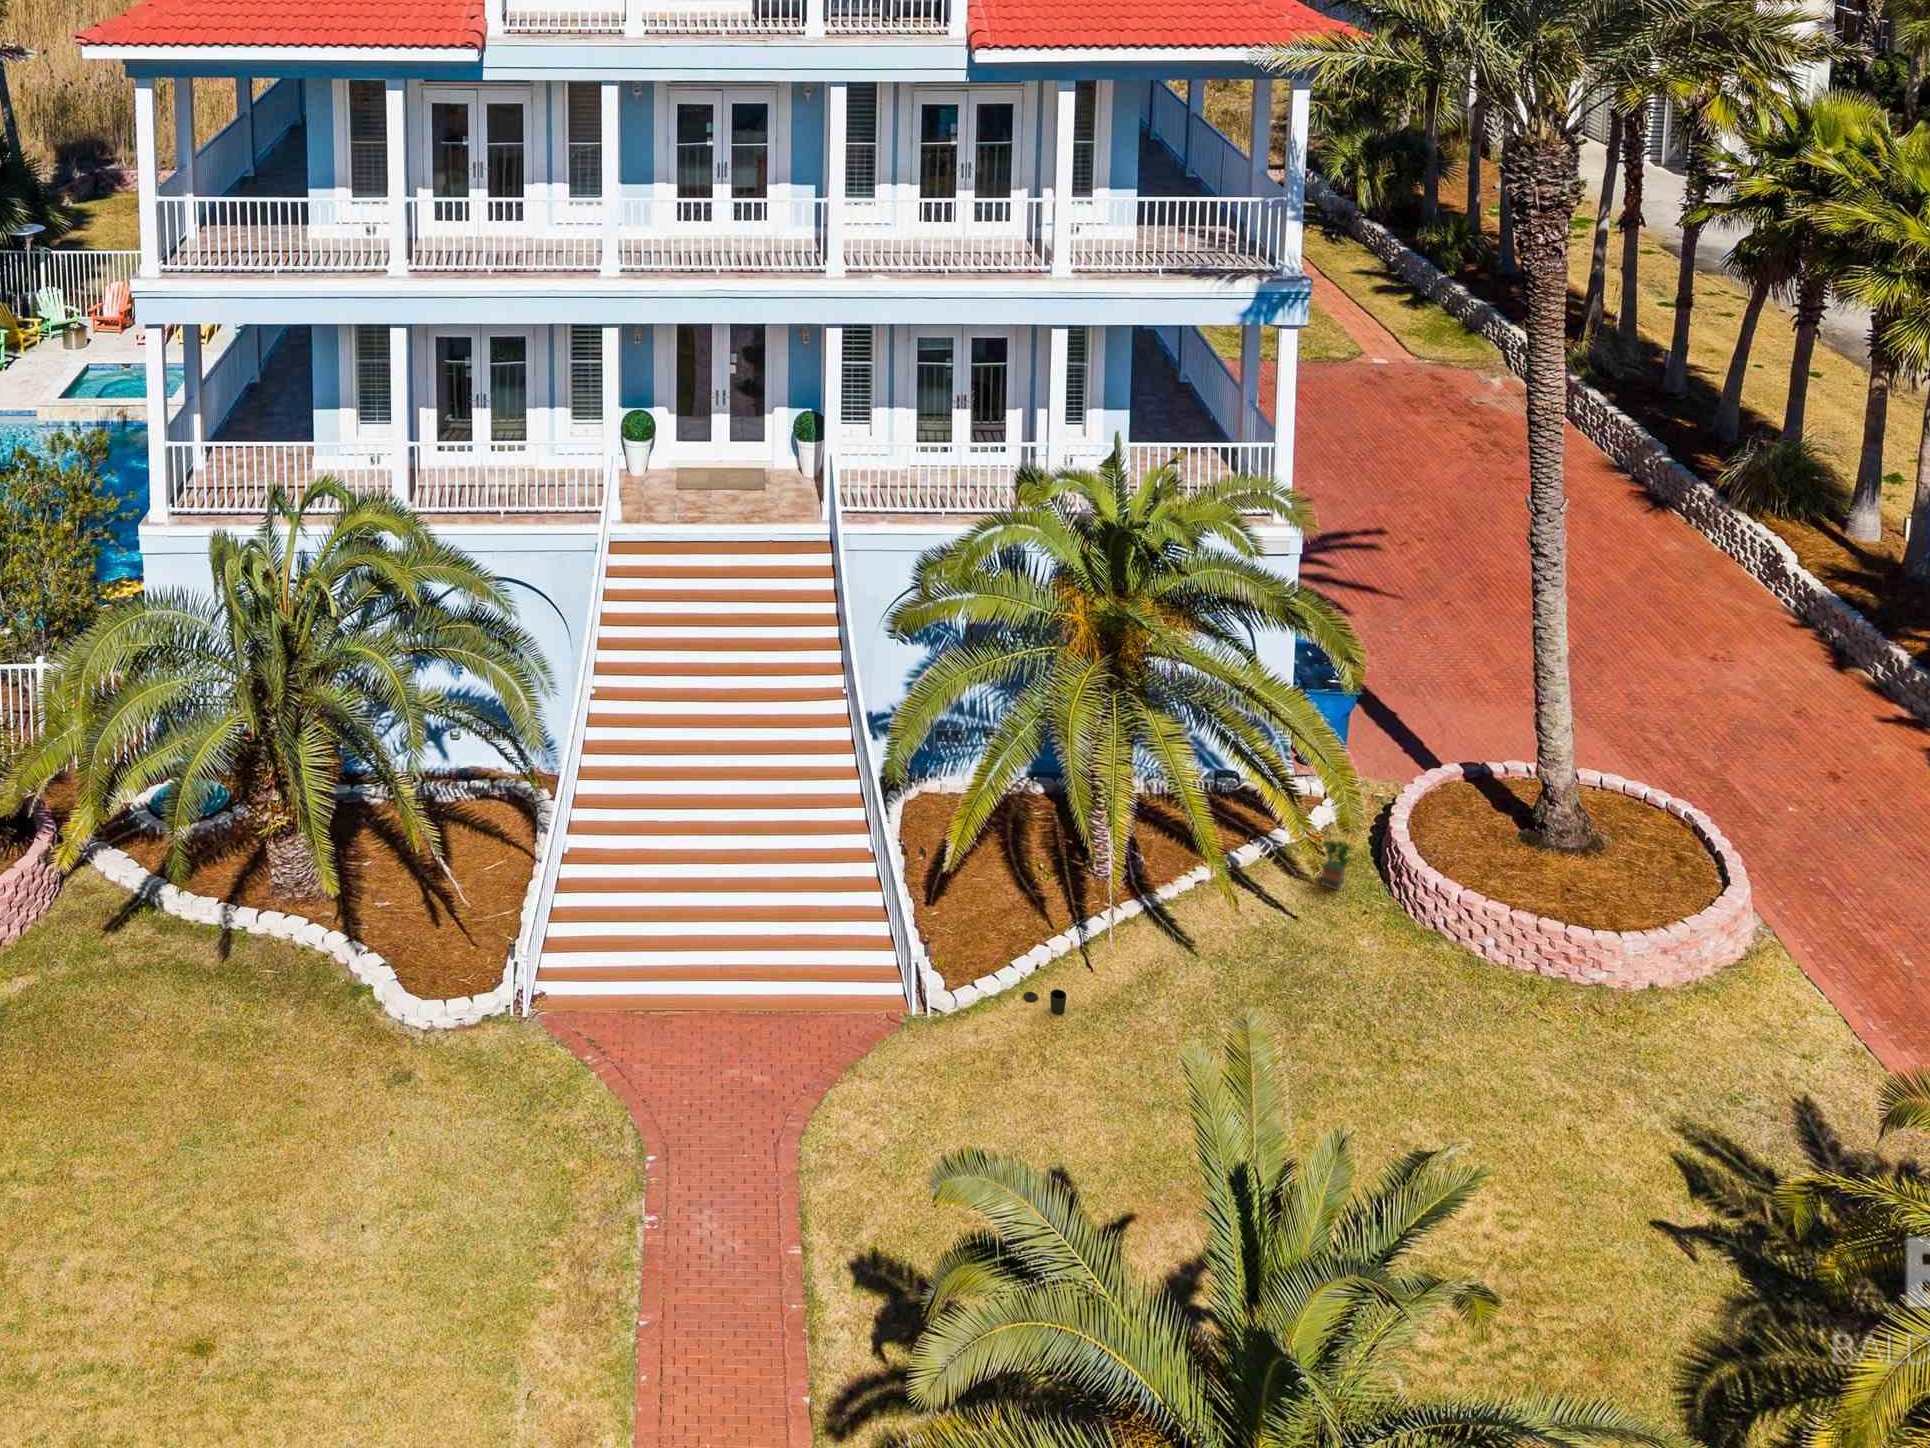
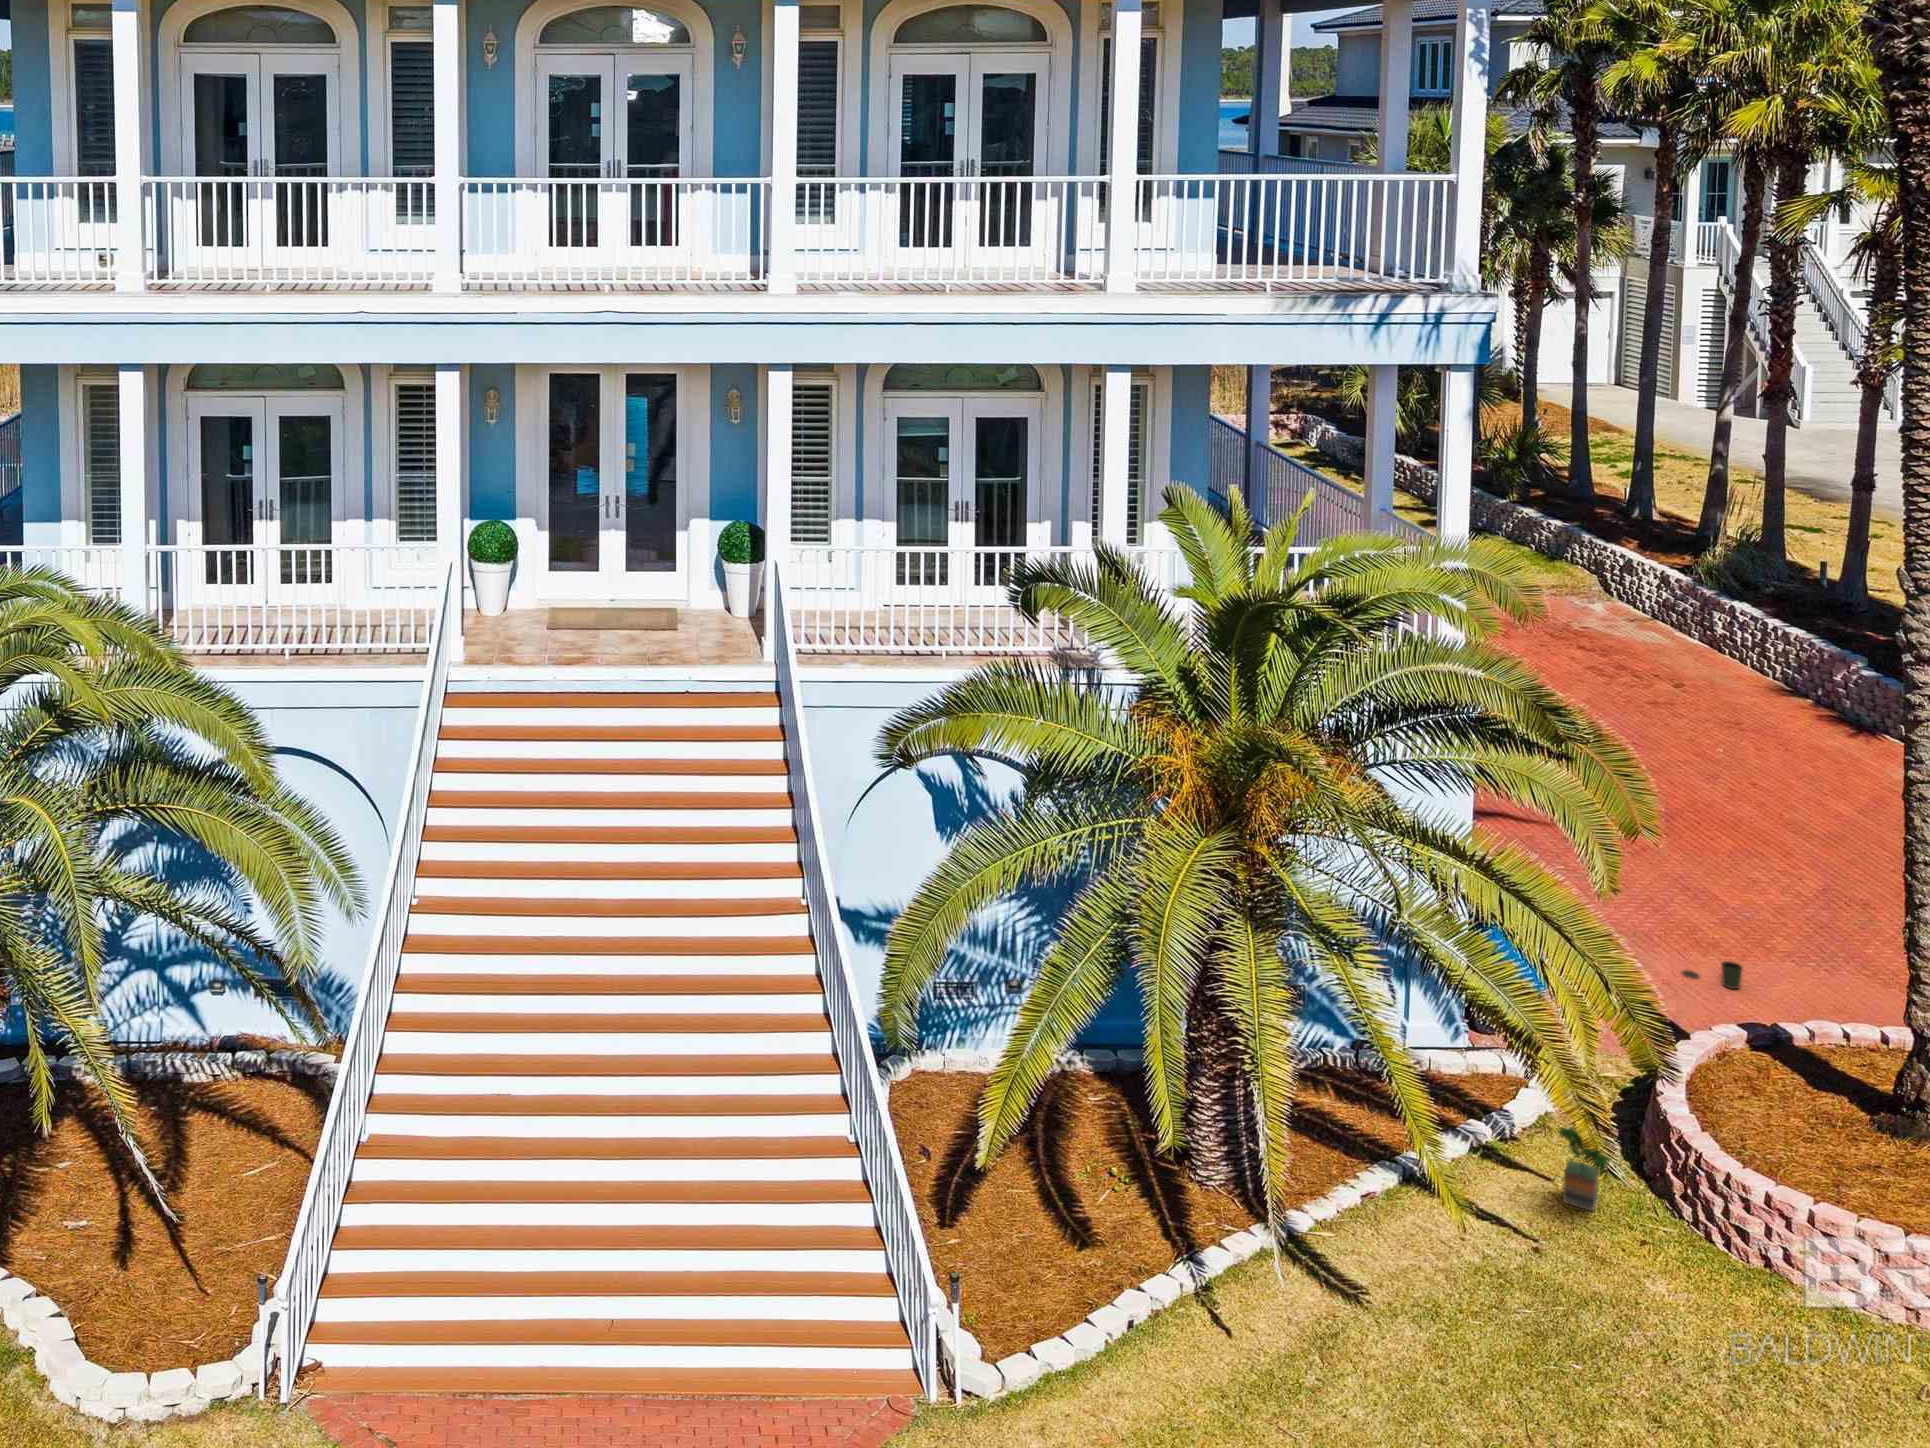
trash can: present [1024,989,1067,1015] -> present [1682,961,1742,989]

